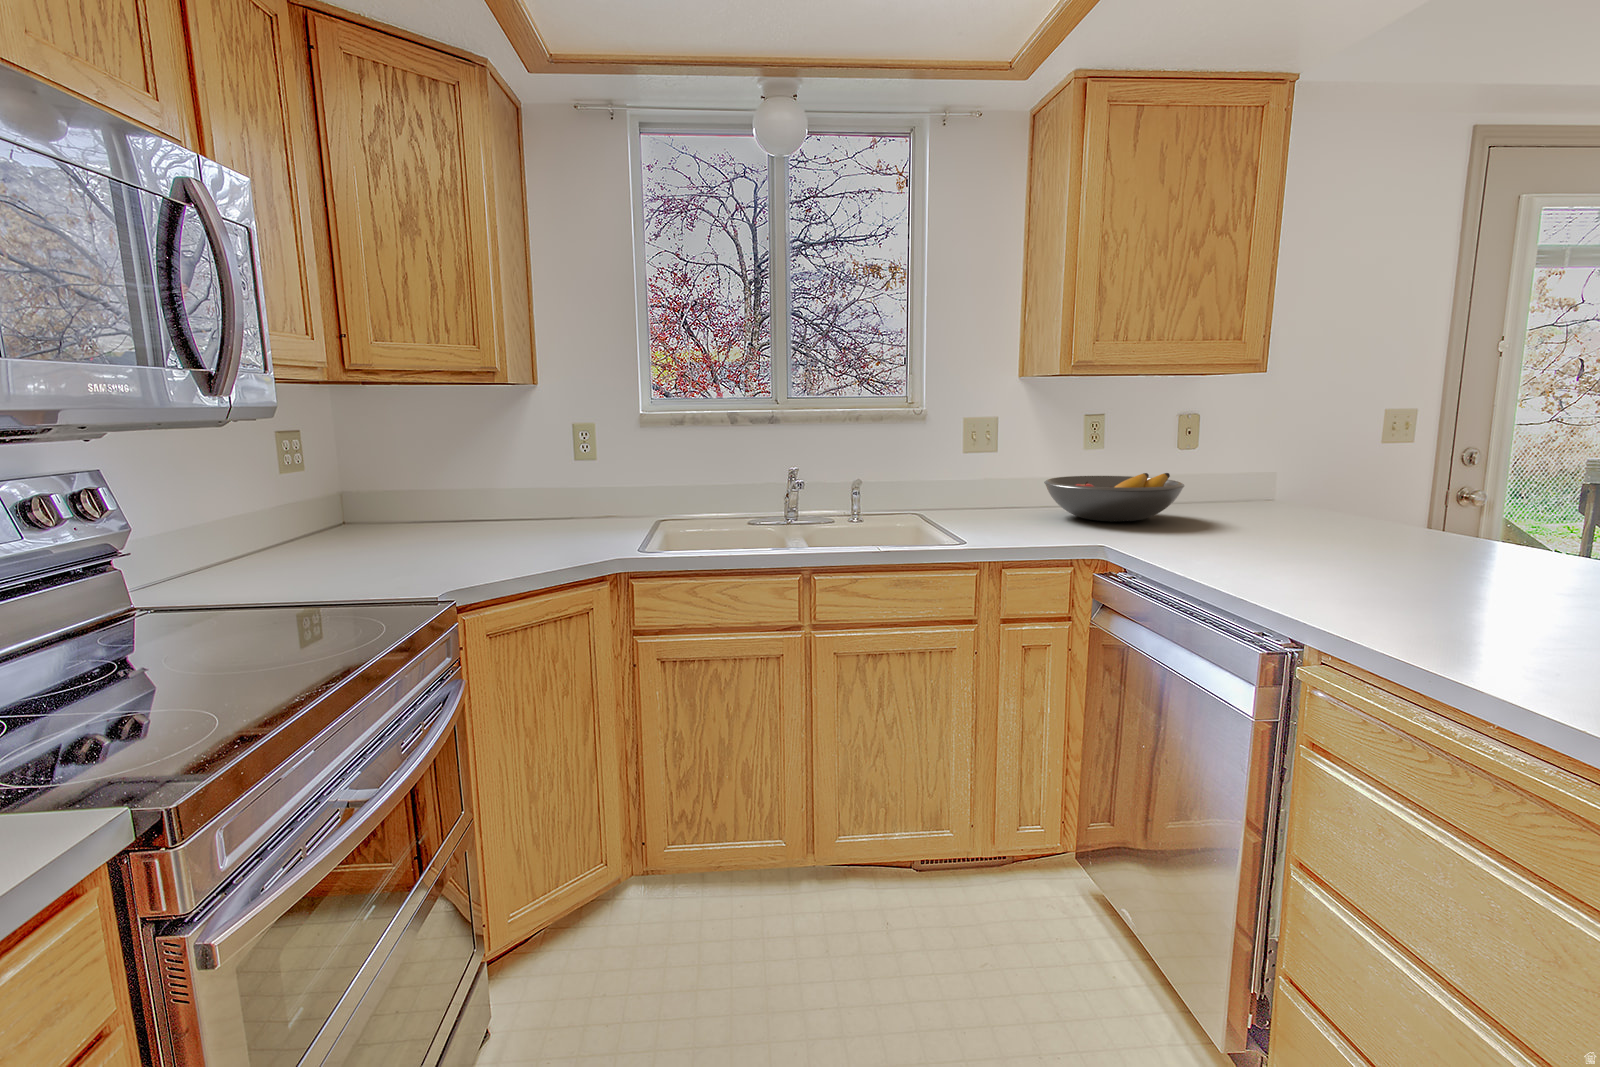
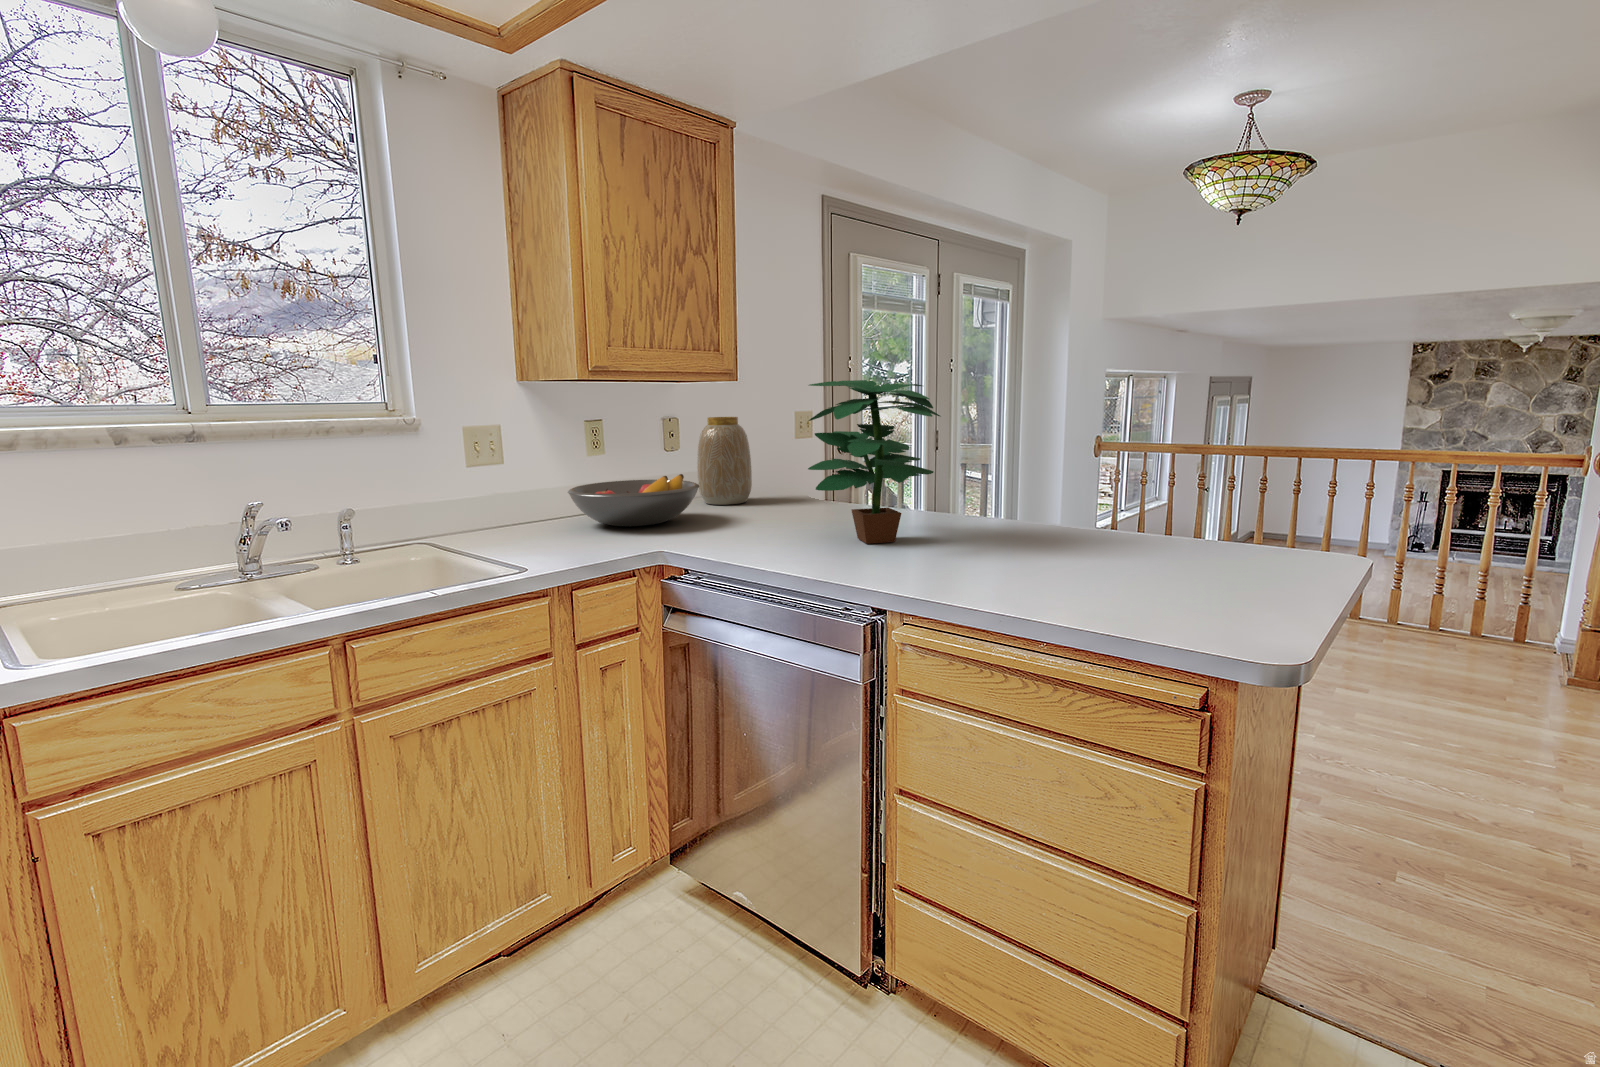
potted plant: none [1284,371,1503,574] -> present [808,380,940,544]
vase: none [1206,415,1276,513] -> present [697,417,752,505]

